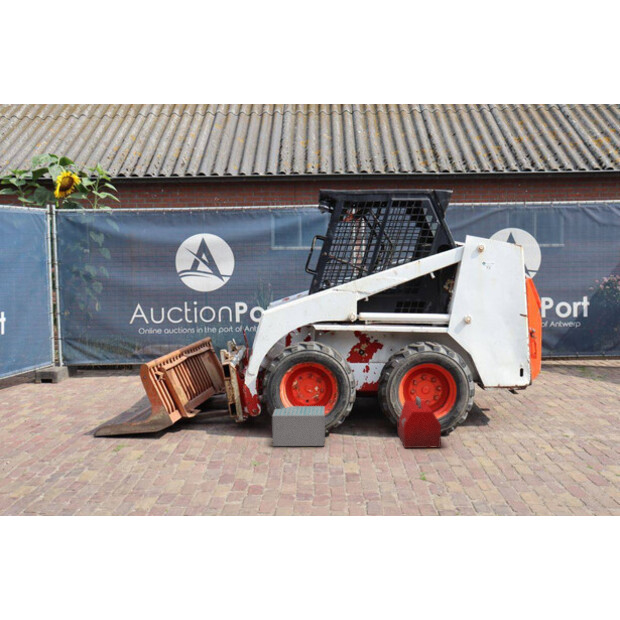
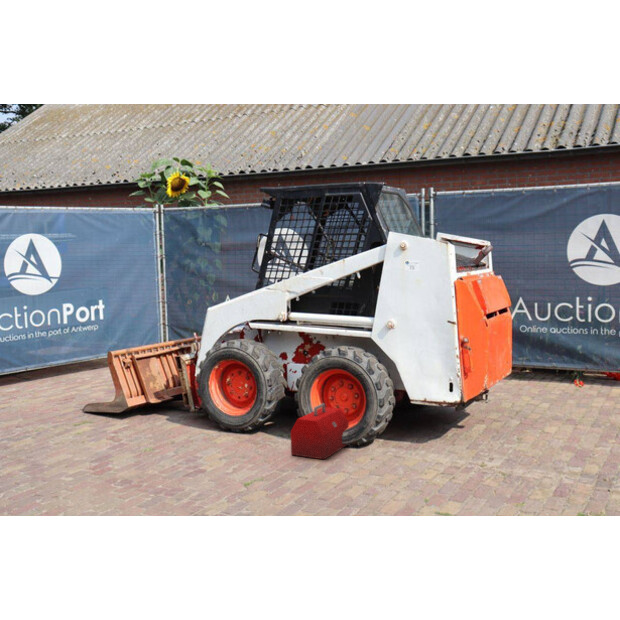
storage box: present [272,406,325,446] -> none [188,399,253,442]

